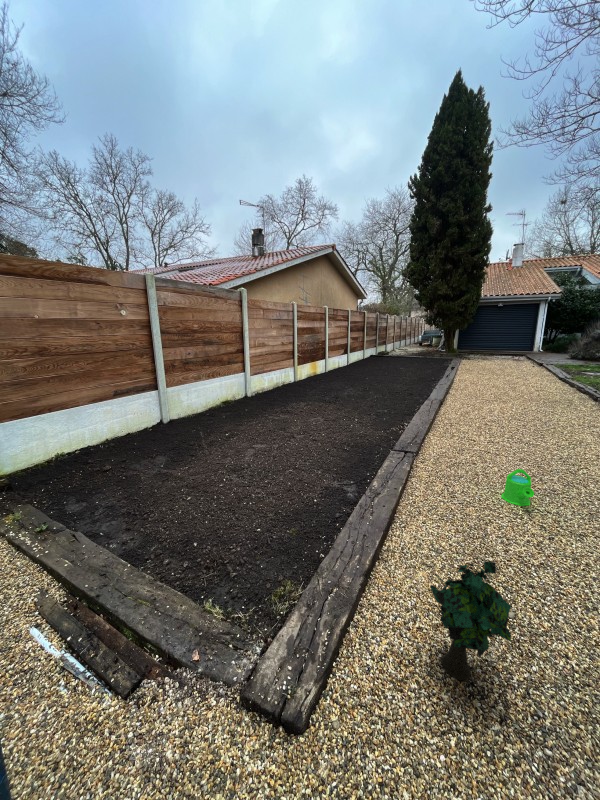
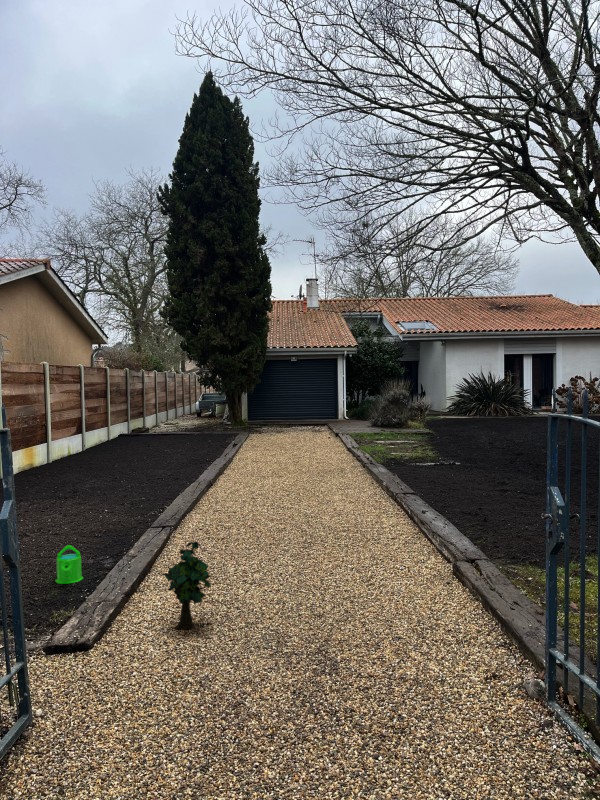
watering can: present [501,469,534,506] -> present [55,545,83,584]

